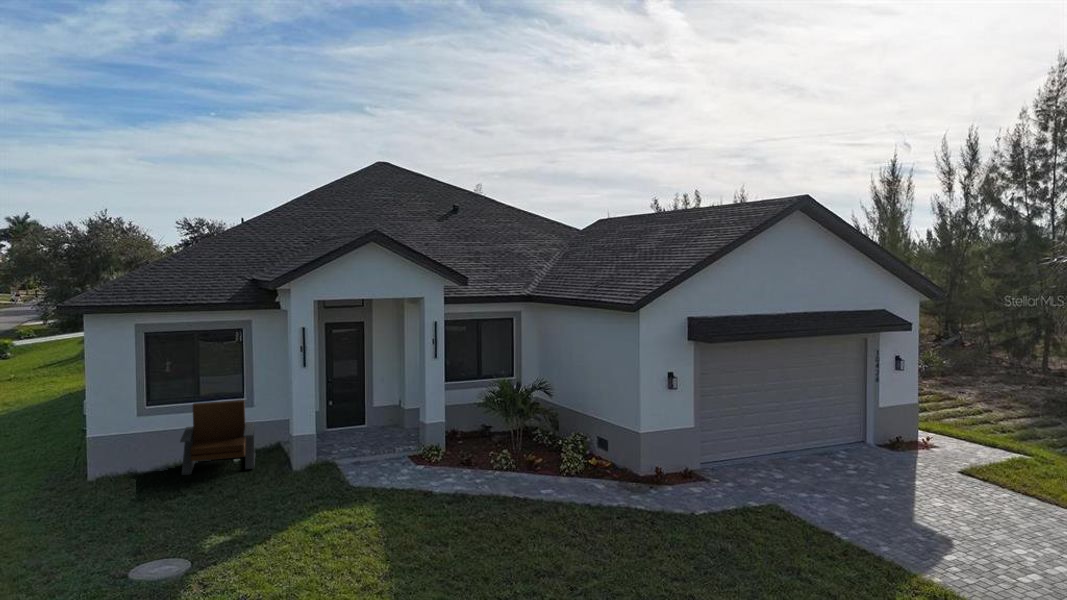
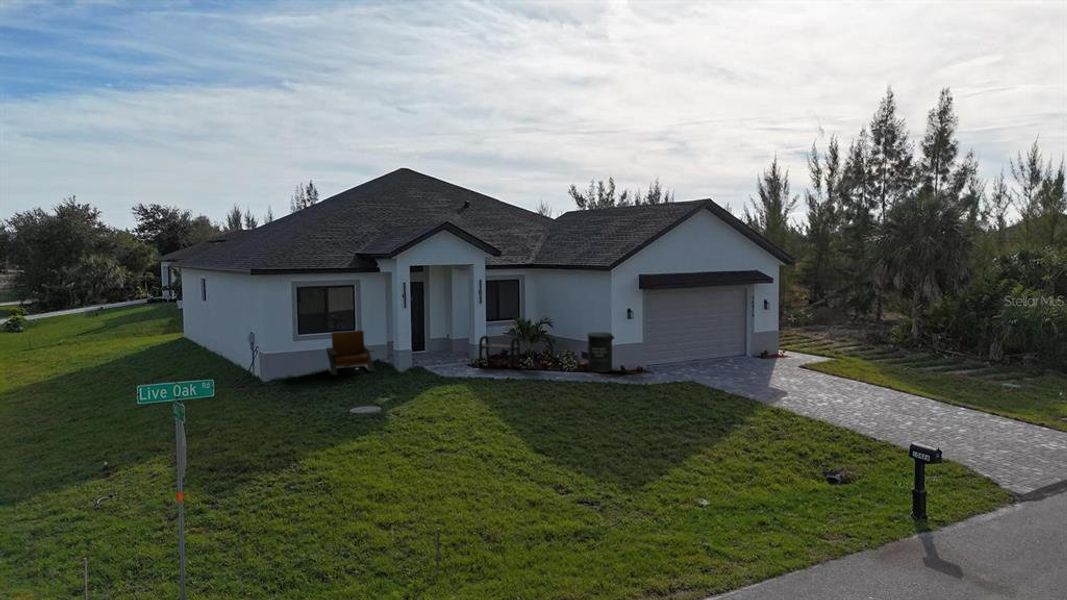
bench: none [431,408,497,461] -> present [479,335,520,366]
trash can: none [599,410,645,479] -> present [587,332,614,372]

